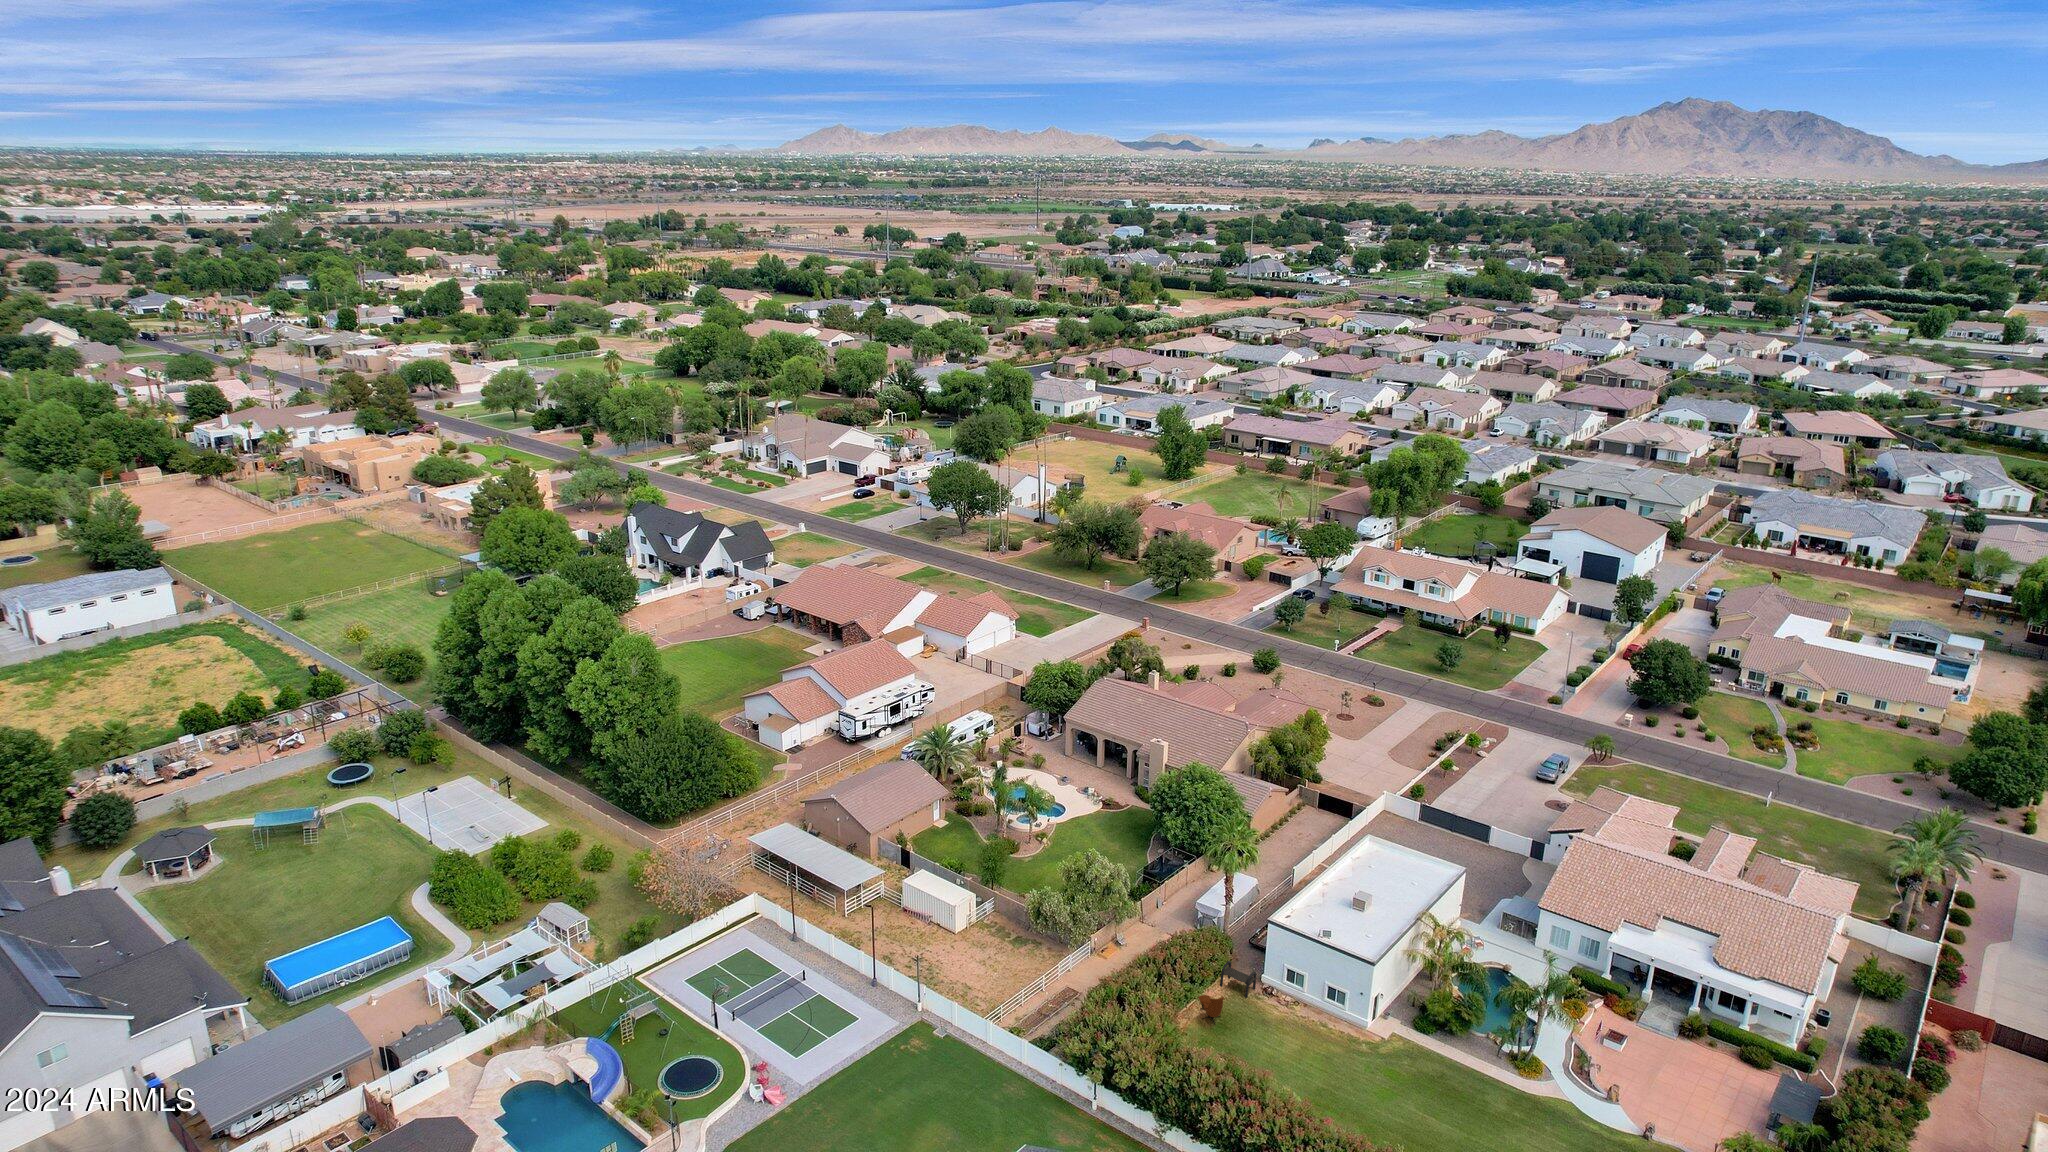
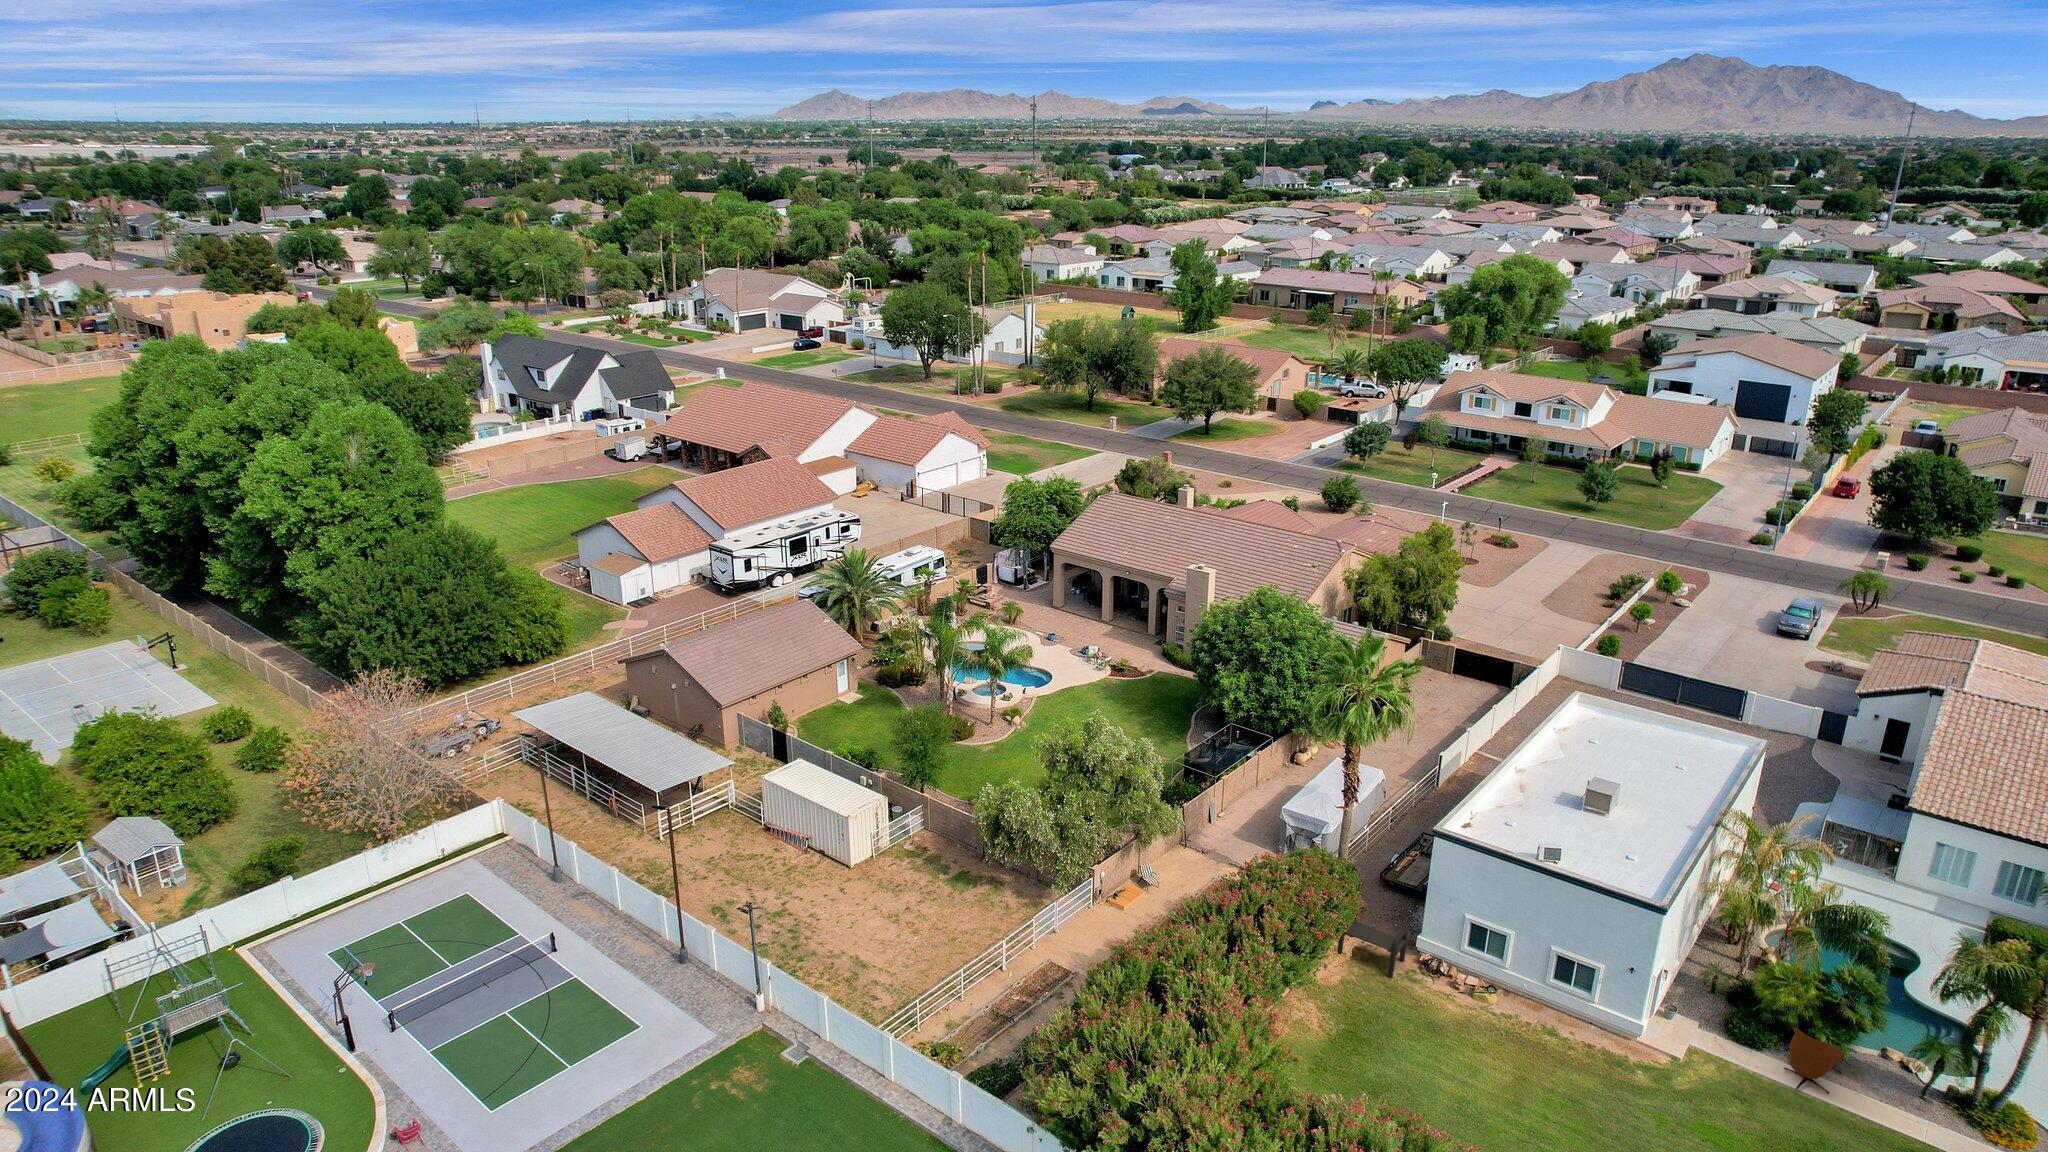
lounge chair: present [1198,995,1224,1024] -> present [1784,1027,1845,1094]

